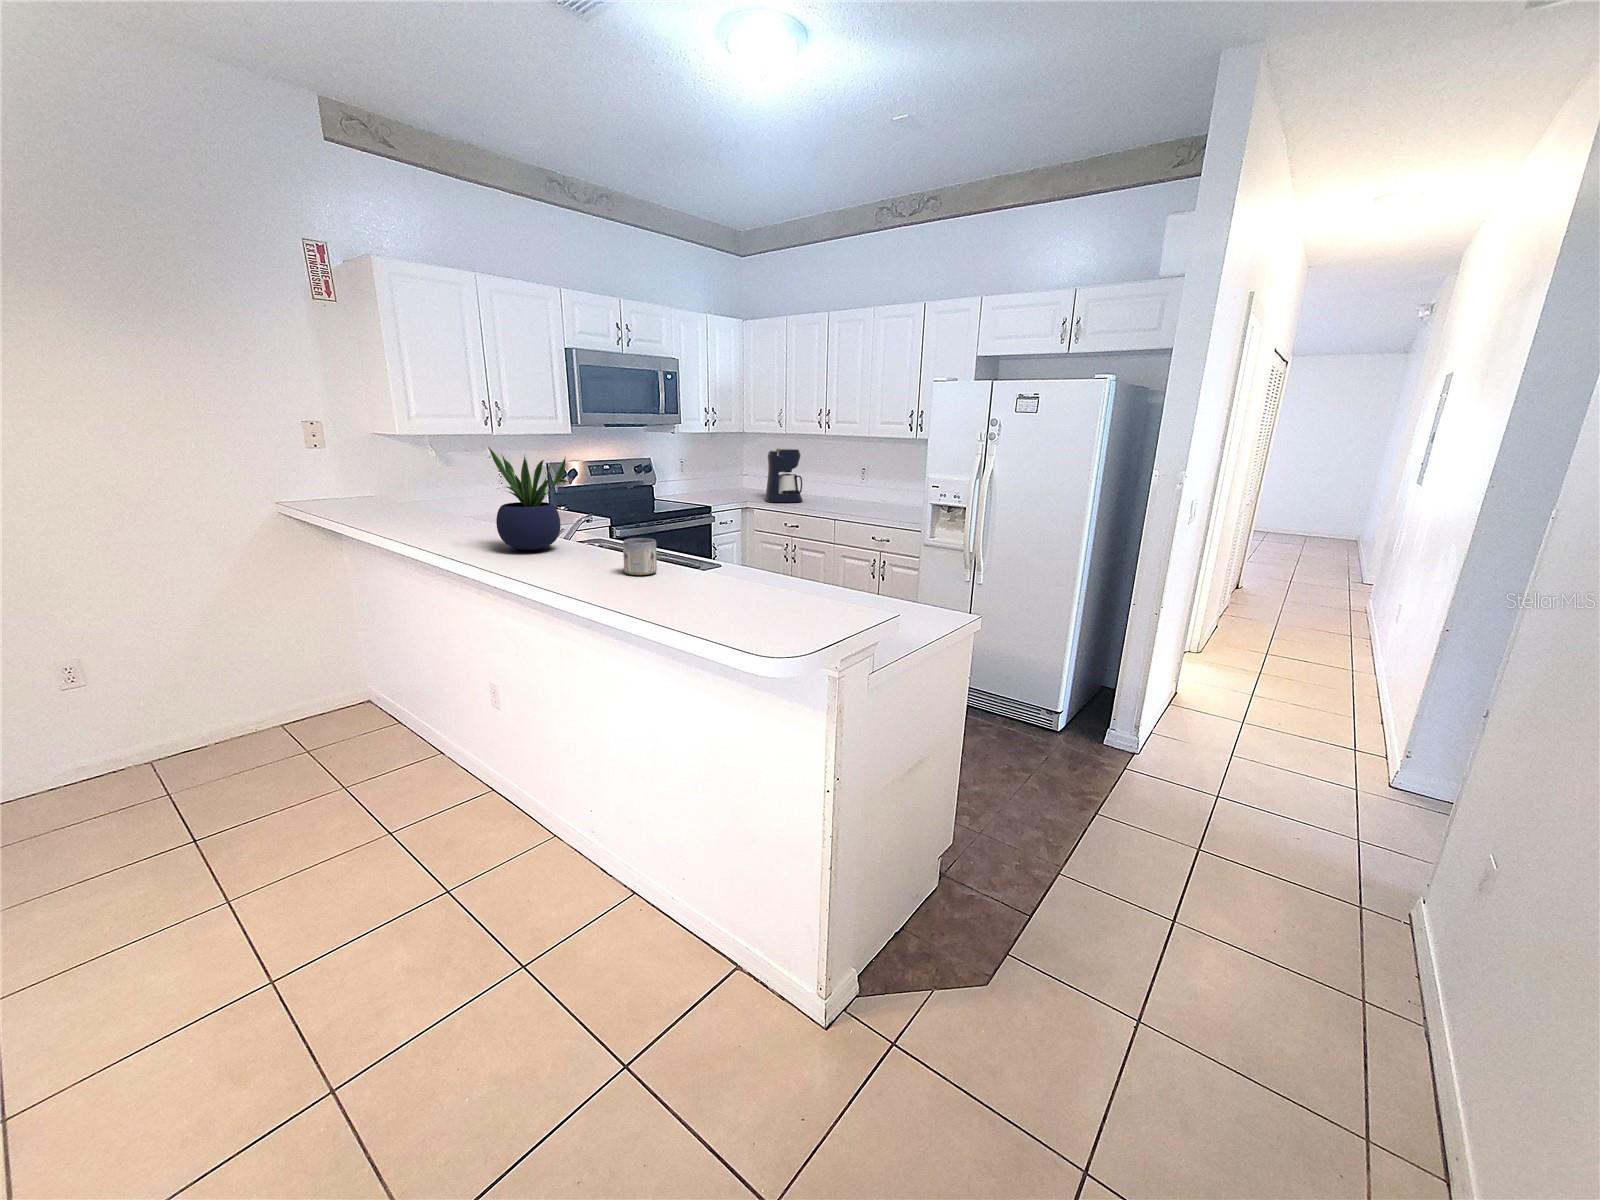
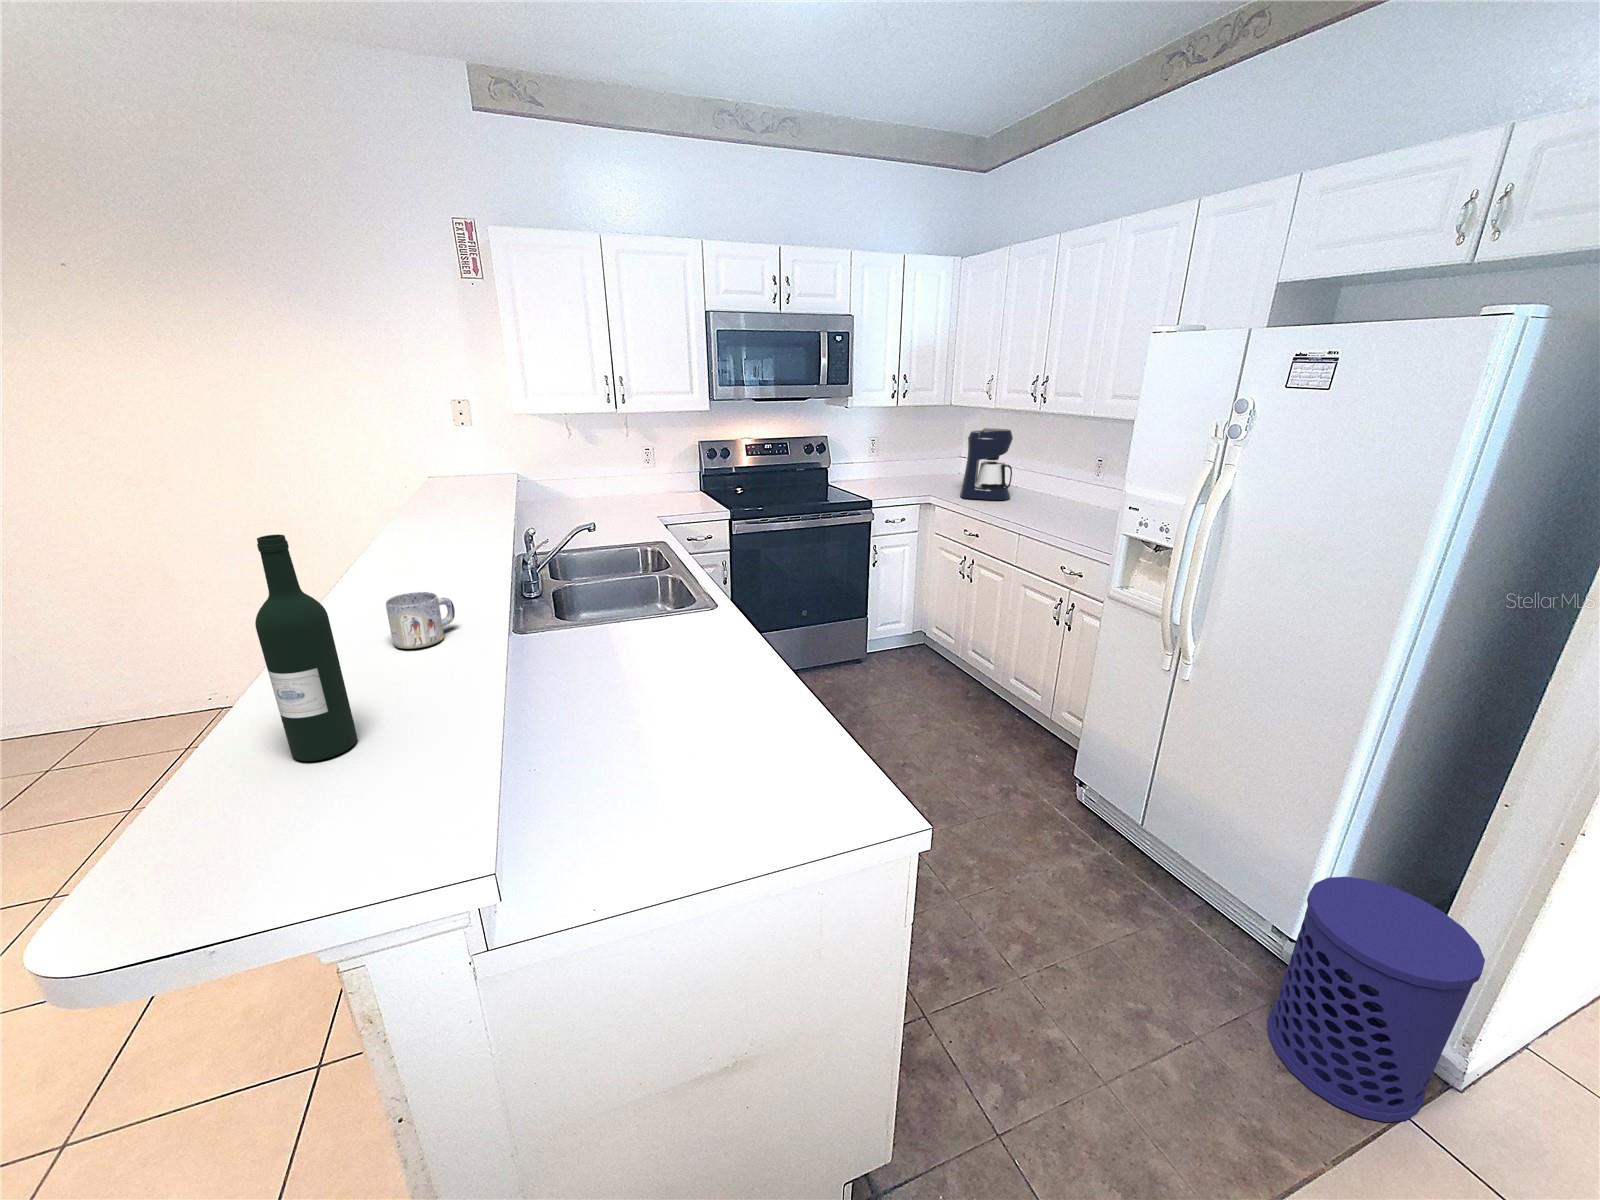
potted plant: present [489,448,568,550] -> none [364,449,462,576]
wine bottle: none [701,469,736,608] -> present [255,535,357,761]
waste bin: none [1061,662,1144,774] -> present [1267,877,1485,1122]

